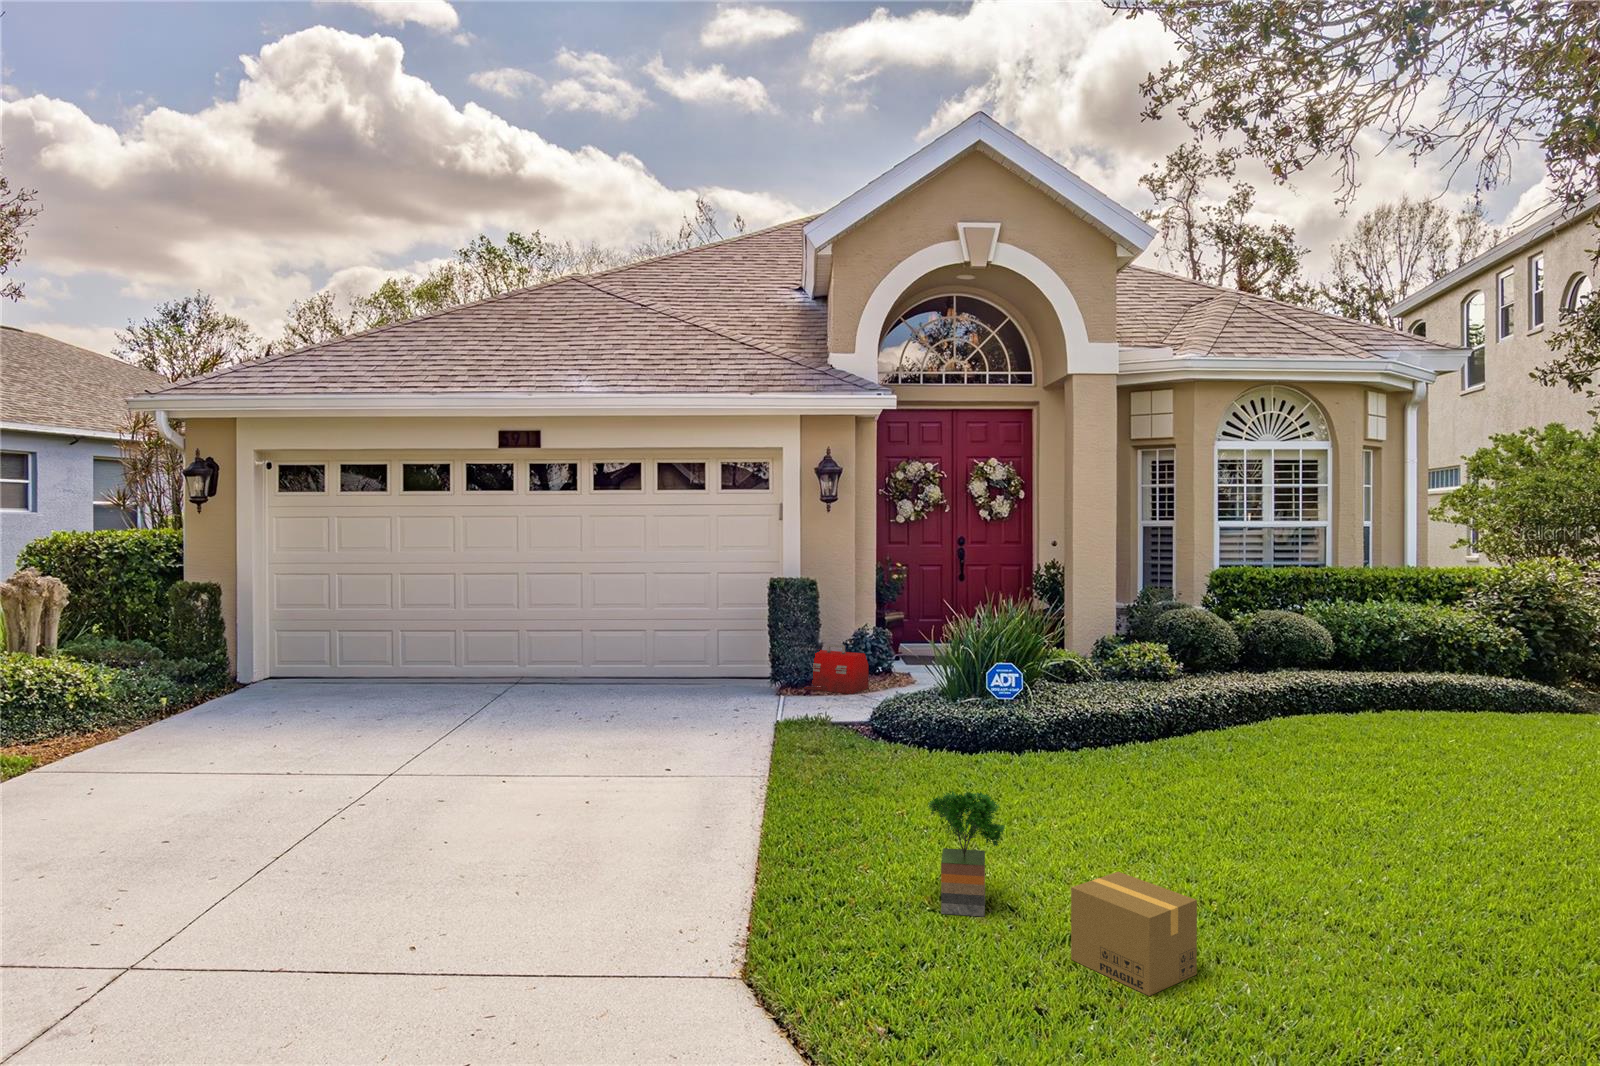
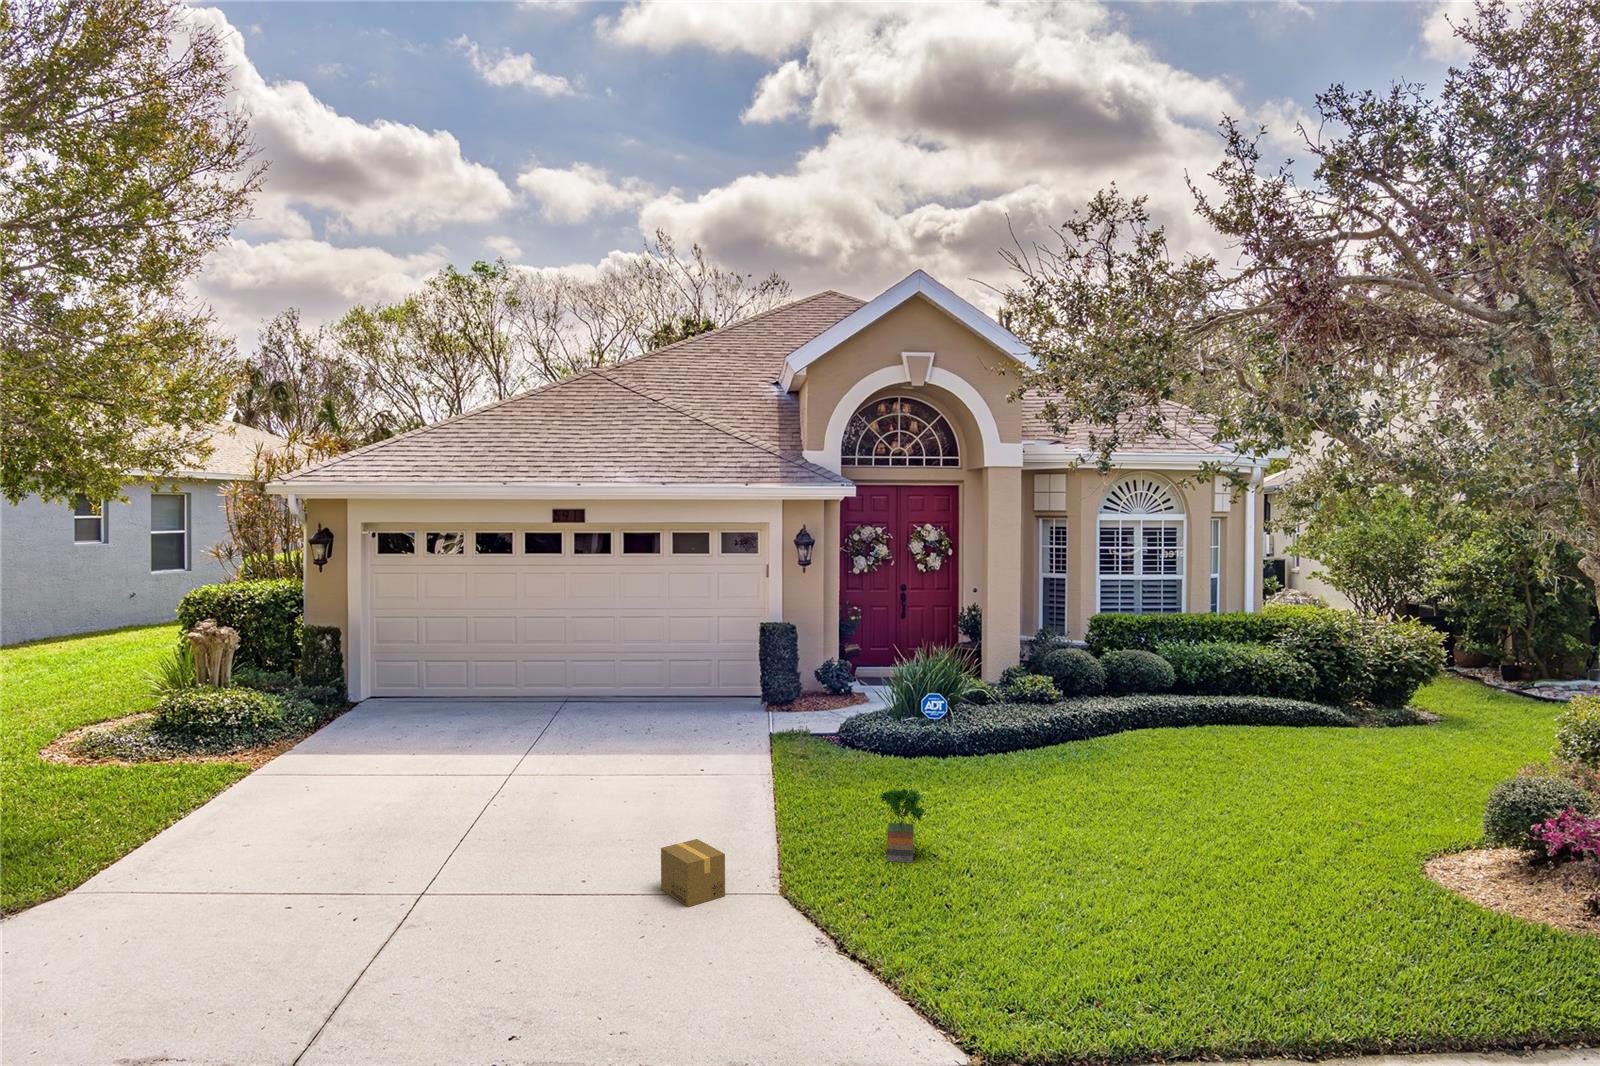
toolbox: present [804,644,869,694] -> none [787,674,835,712]
cardboard box: present [1071,872,1197,996] -> present [661,839,725,907]

